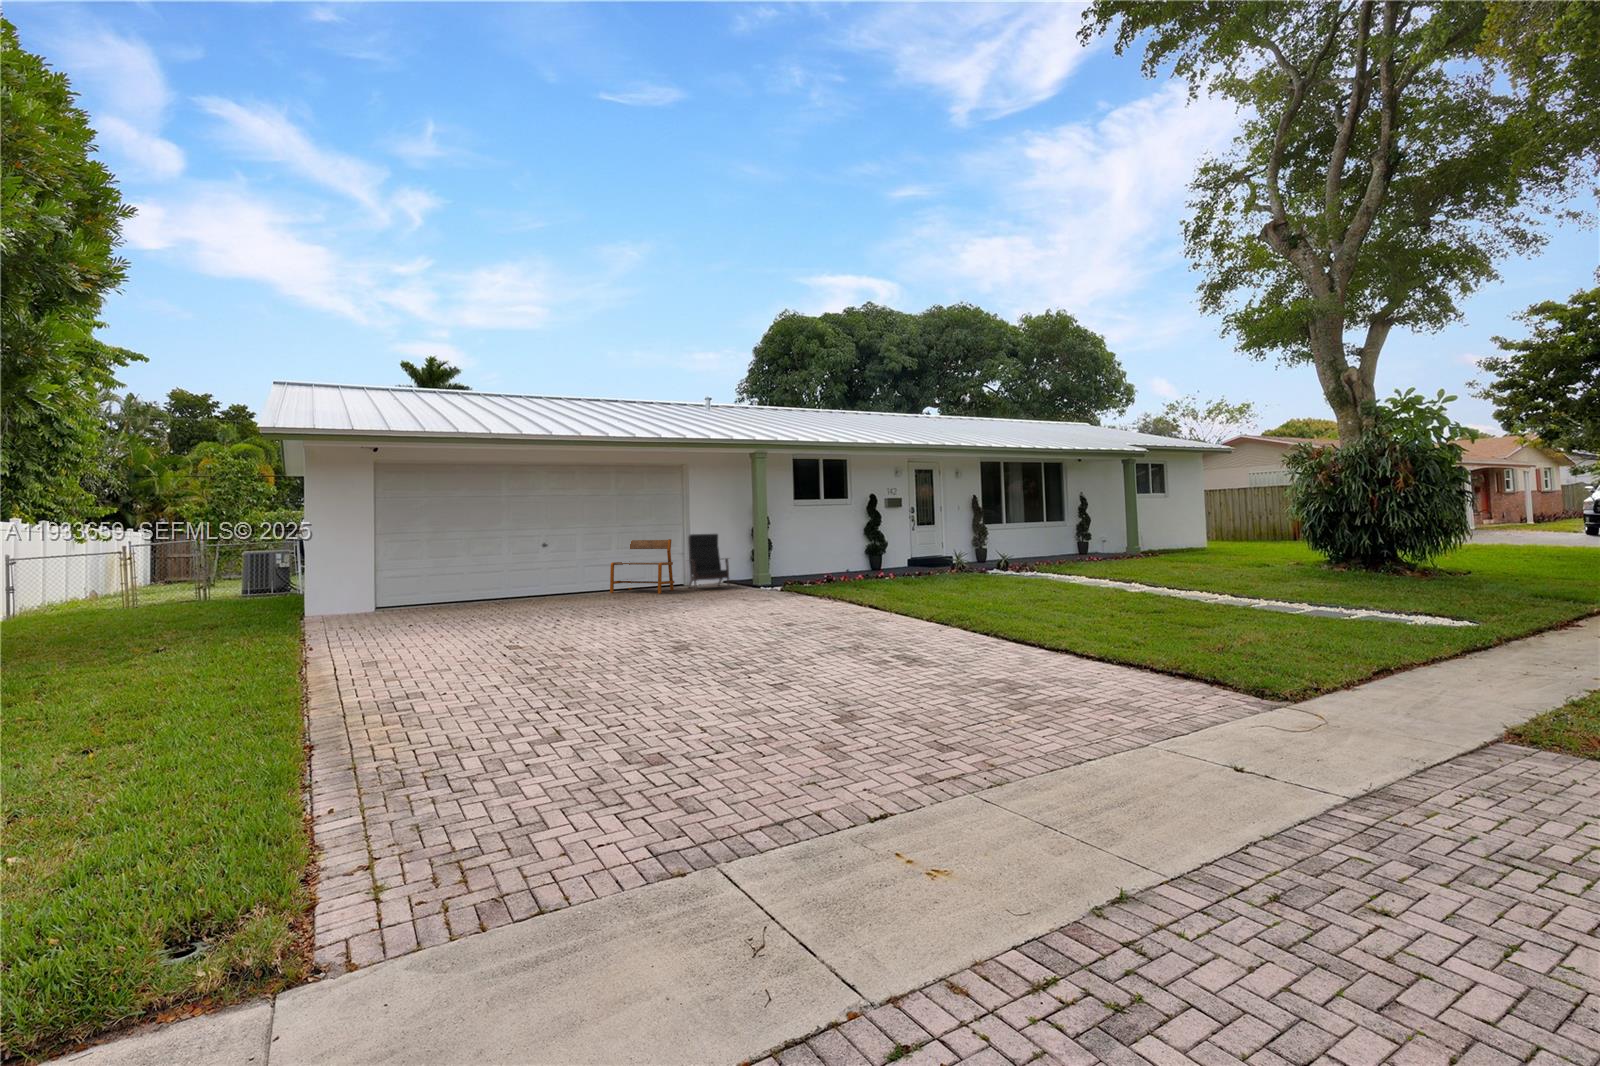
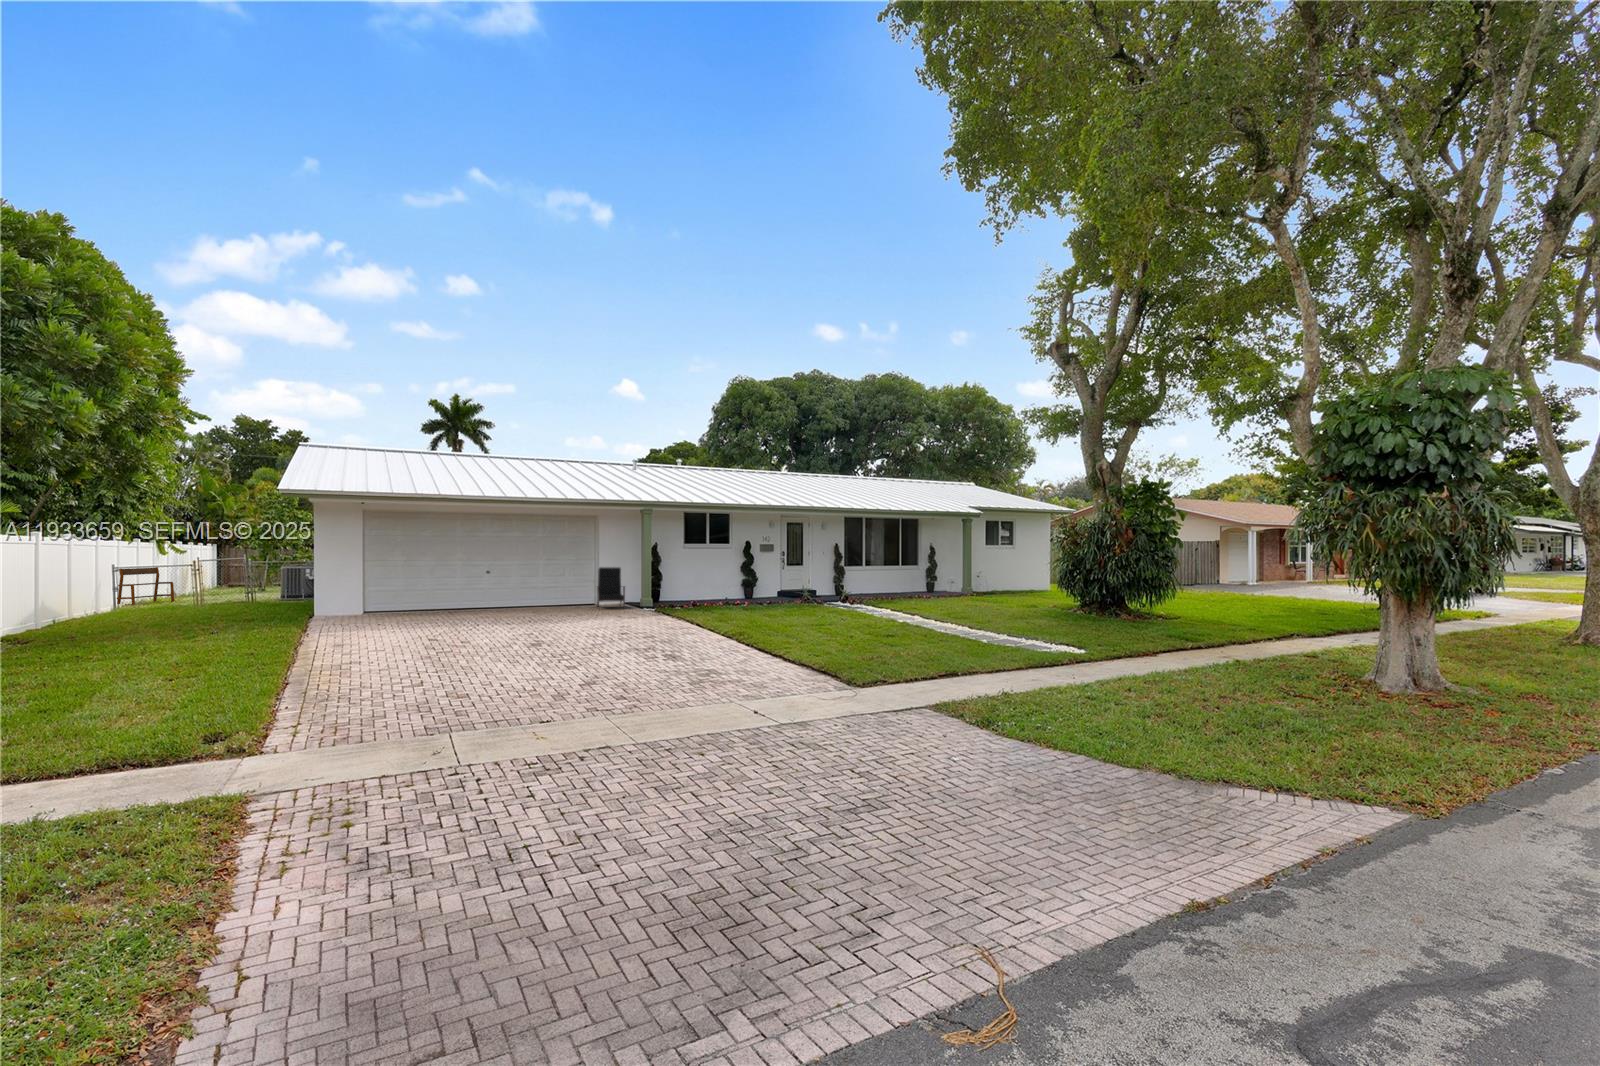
bench: present [610,539,675,594] -> present [117,567,174,605]

